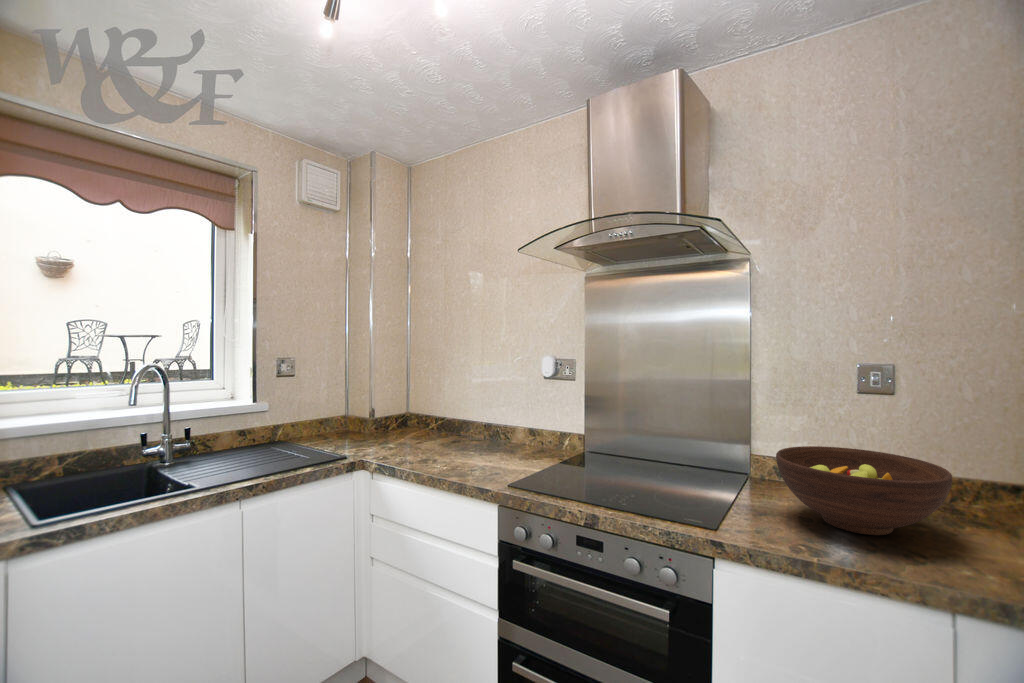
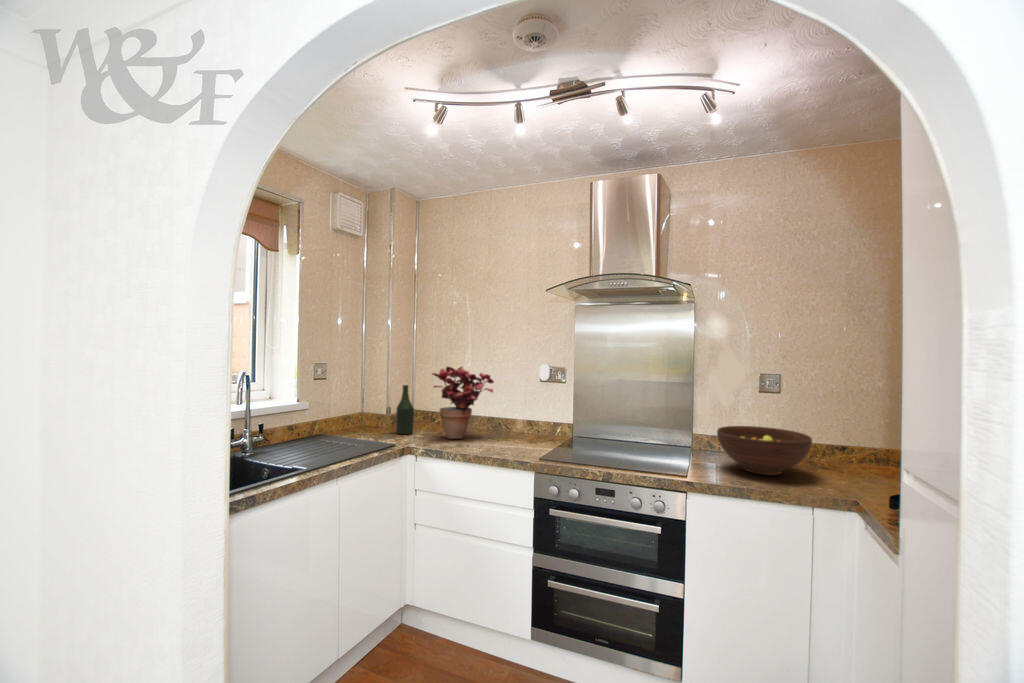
potted plant: none [396,359,480,451] -> present [432,367,494,439]
bottle: none [370,383,391,443] -> present [396,385,414,435]

